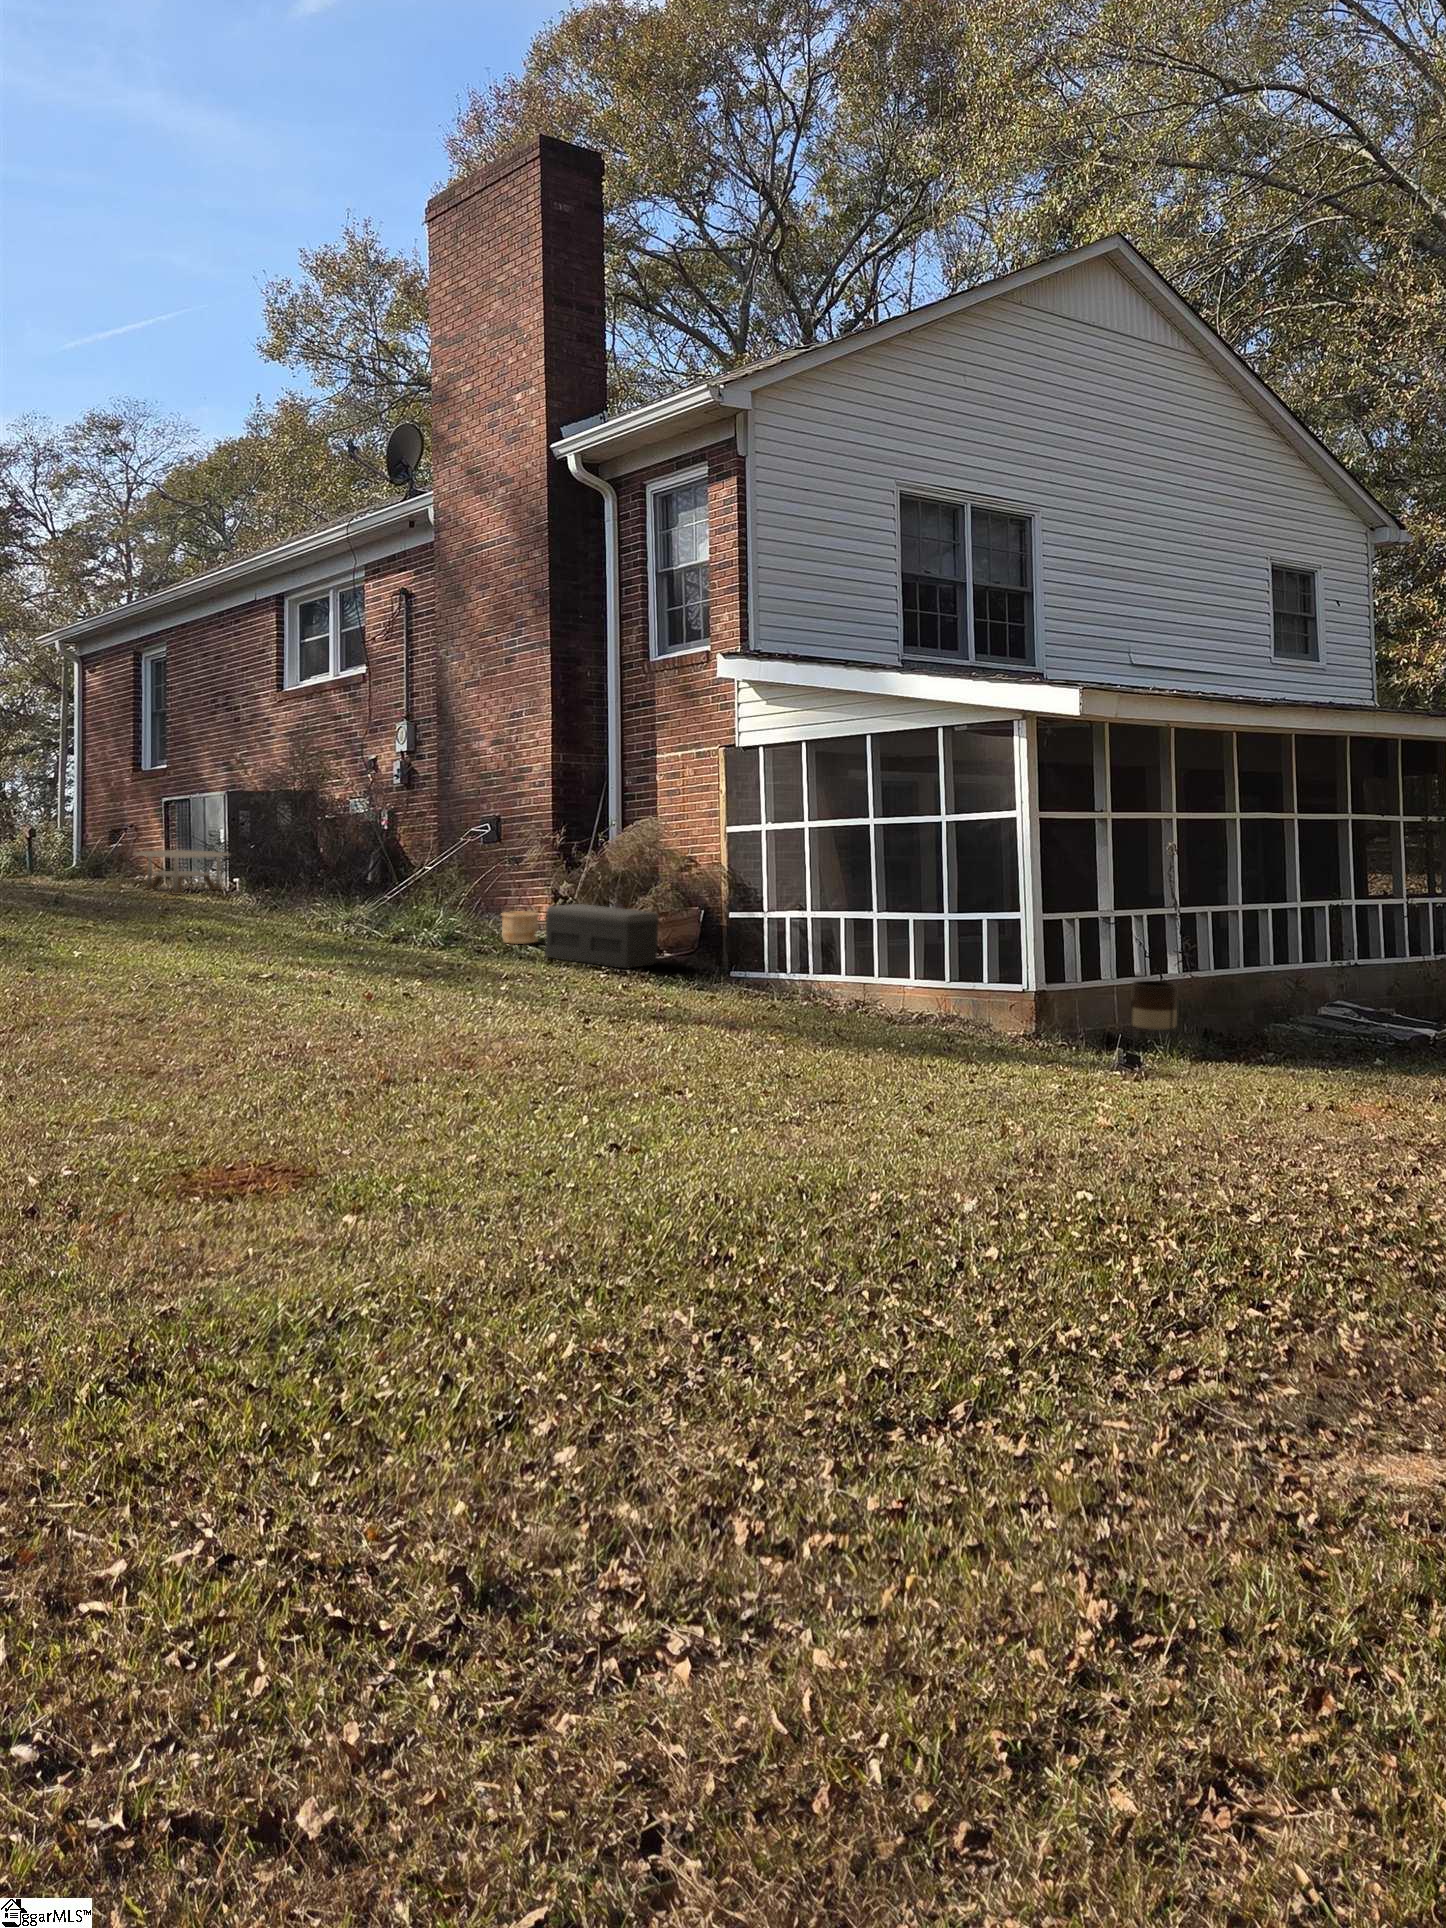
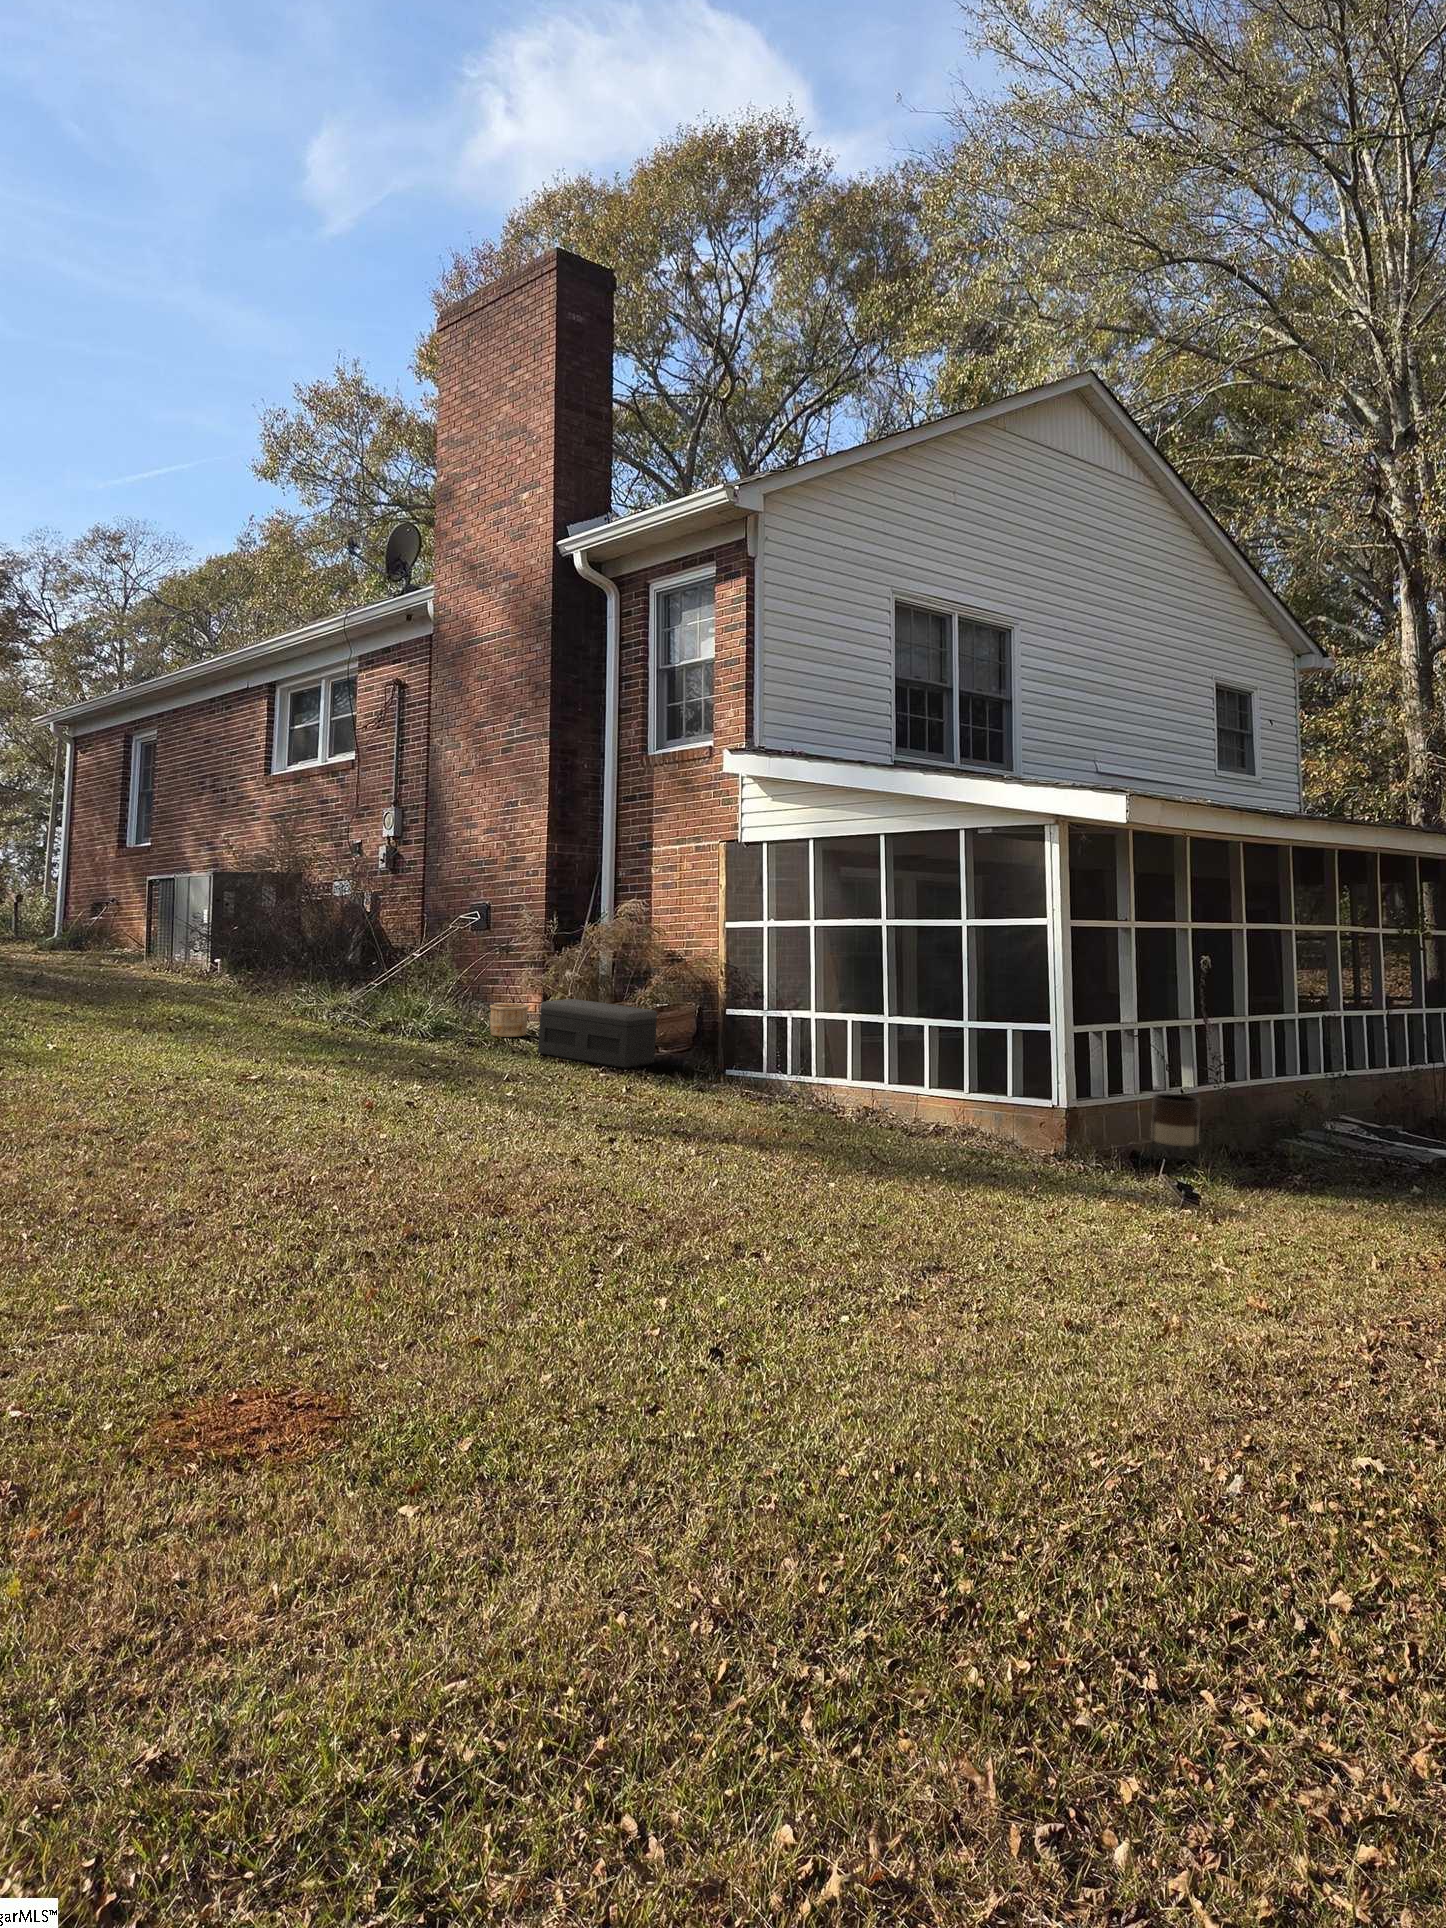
round table: present [134,850,229,895] -> none [112,930,211,975]

